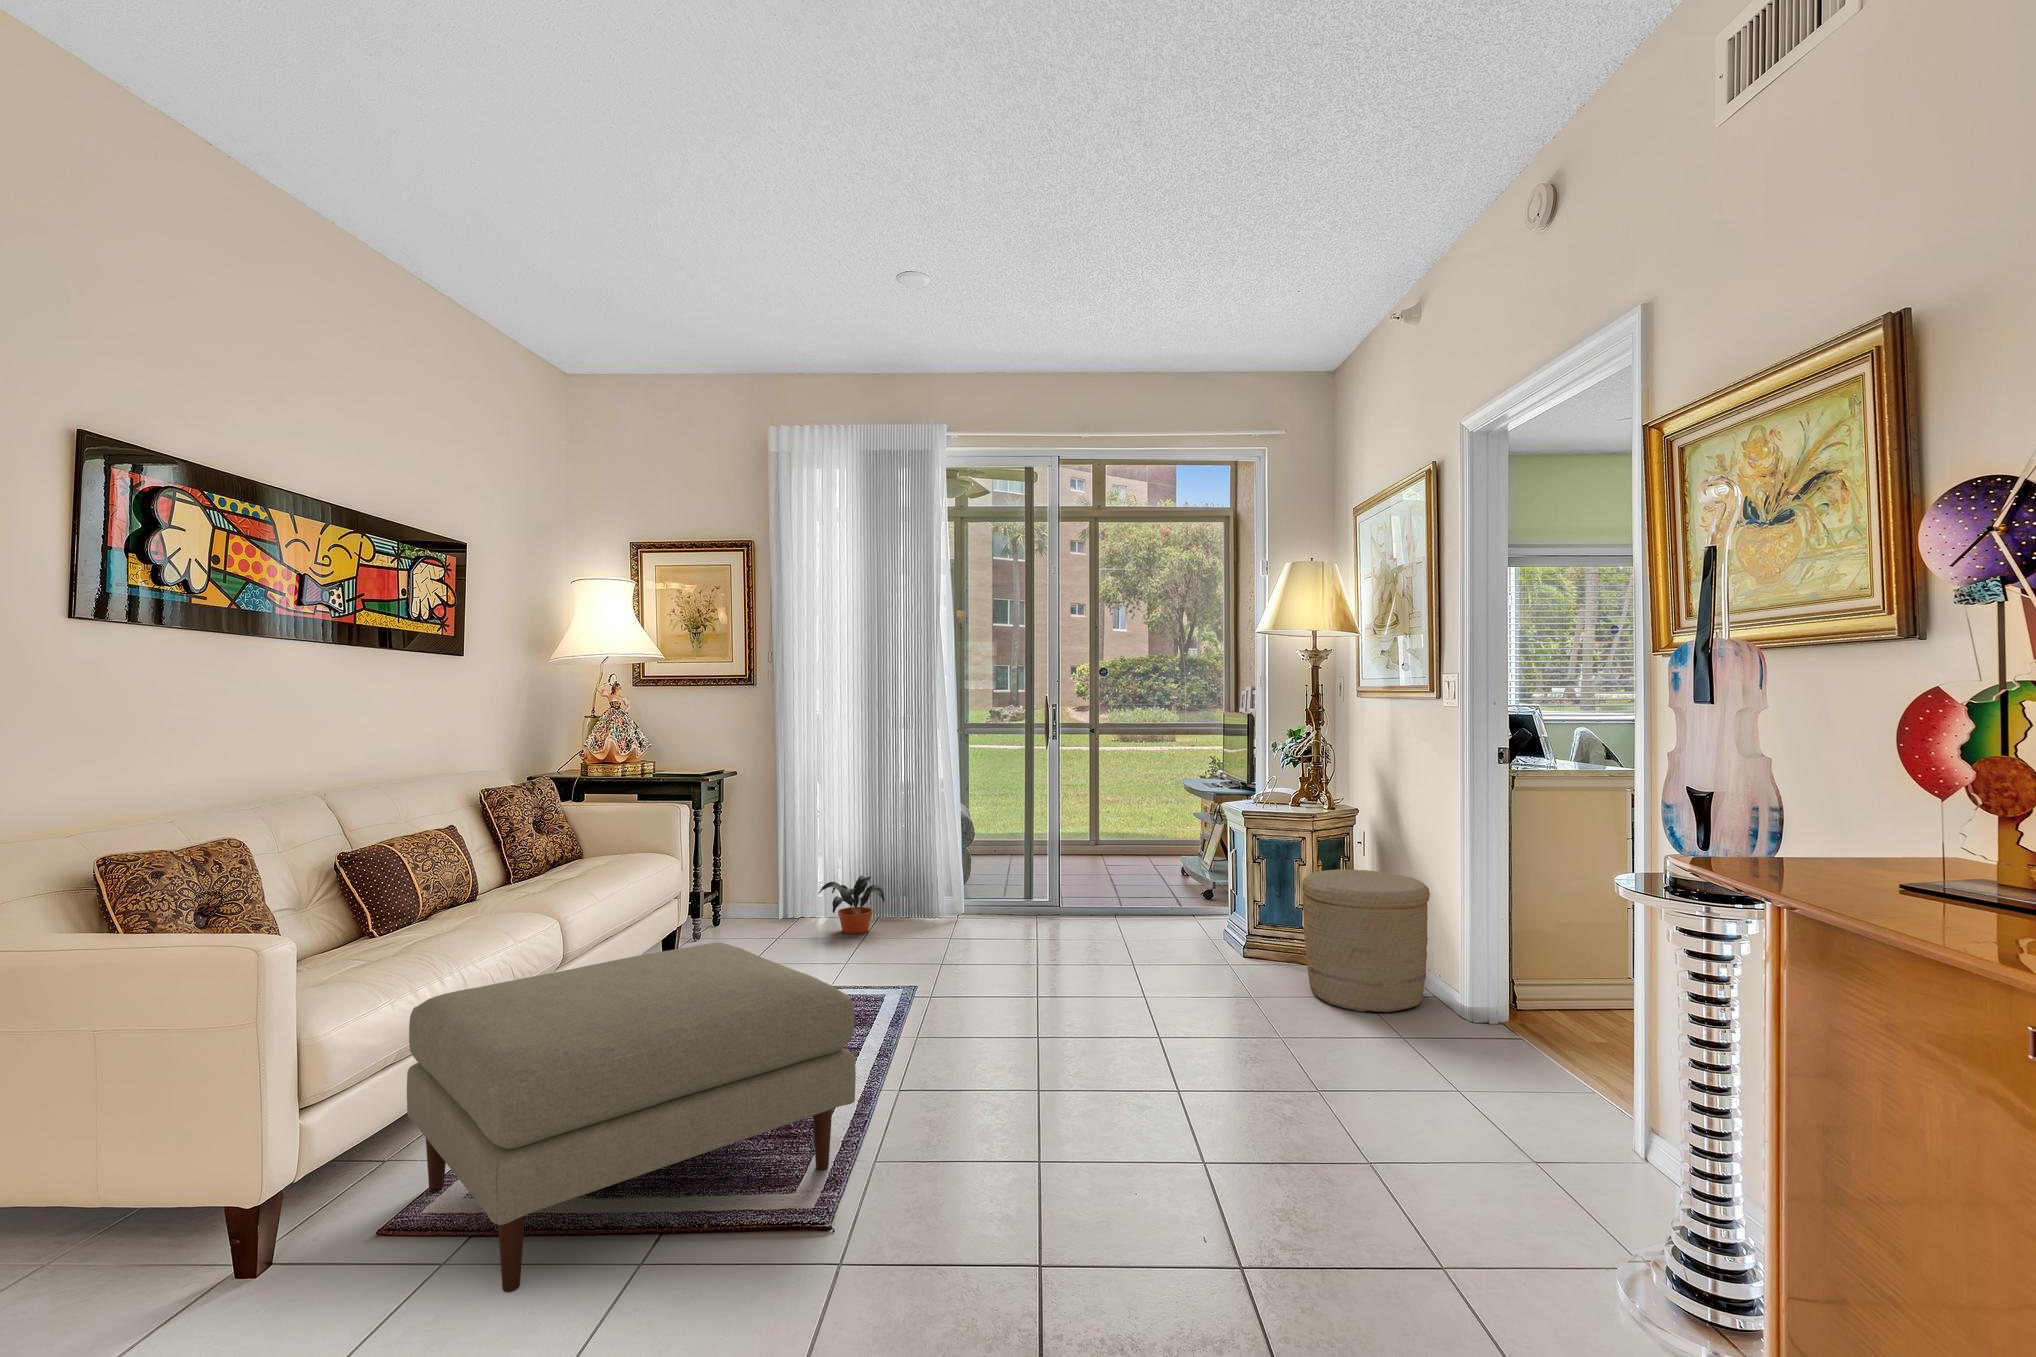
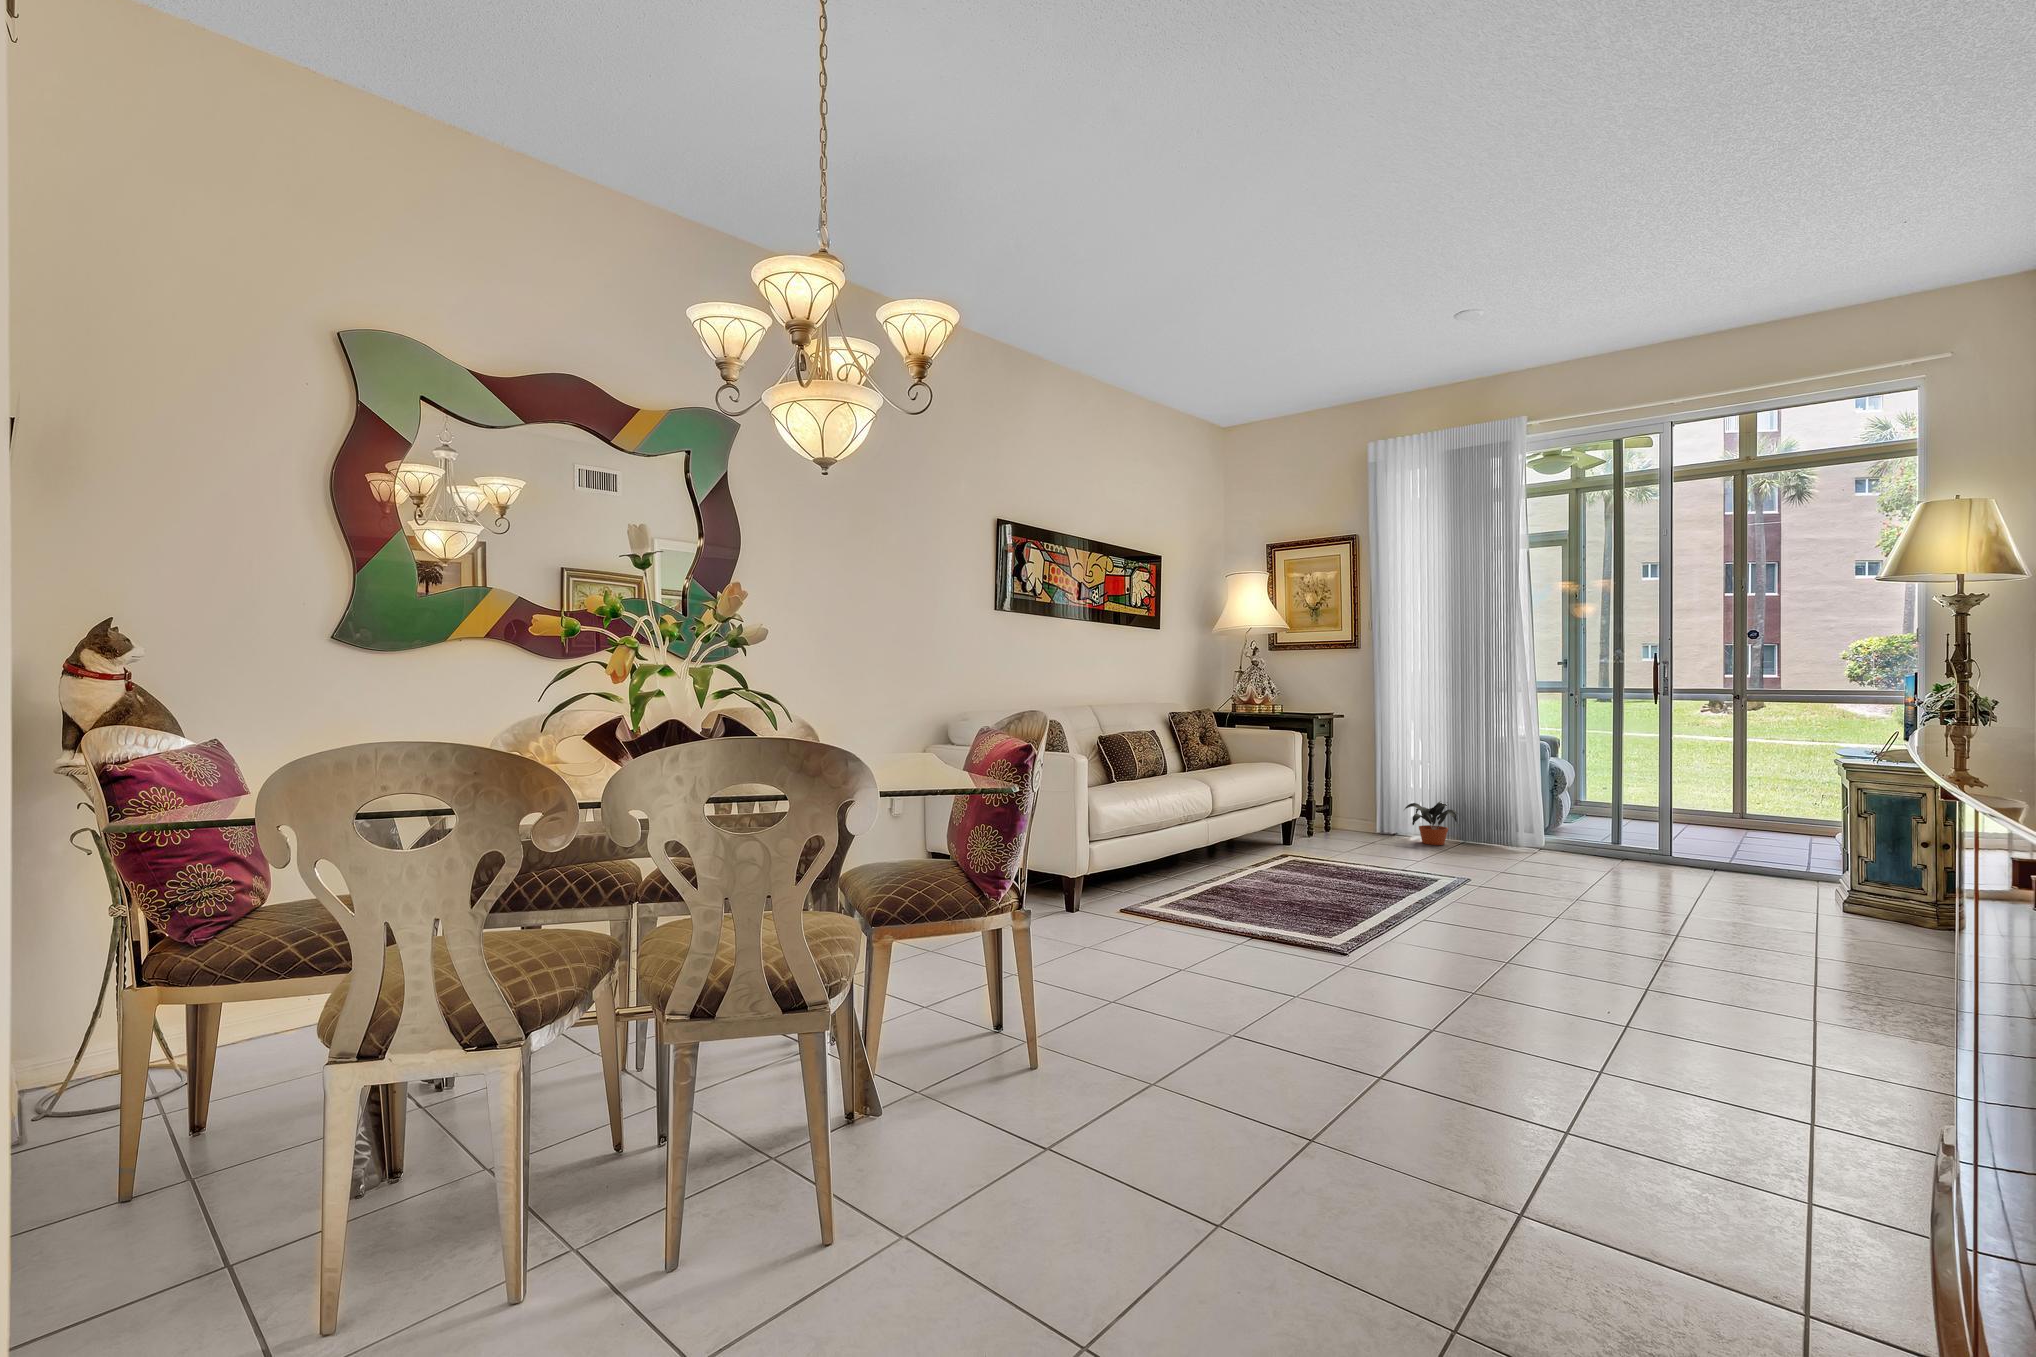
woven basket: present [1302,869,1430,1012] -> none [1845,820,2003,951]
ottoman: present [407,943,856,1292] -> none [1133,803,1374,939]

